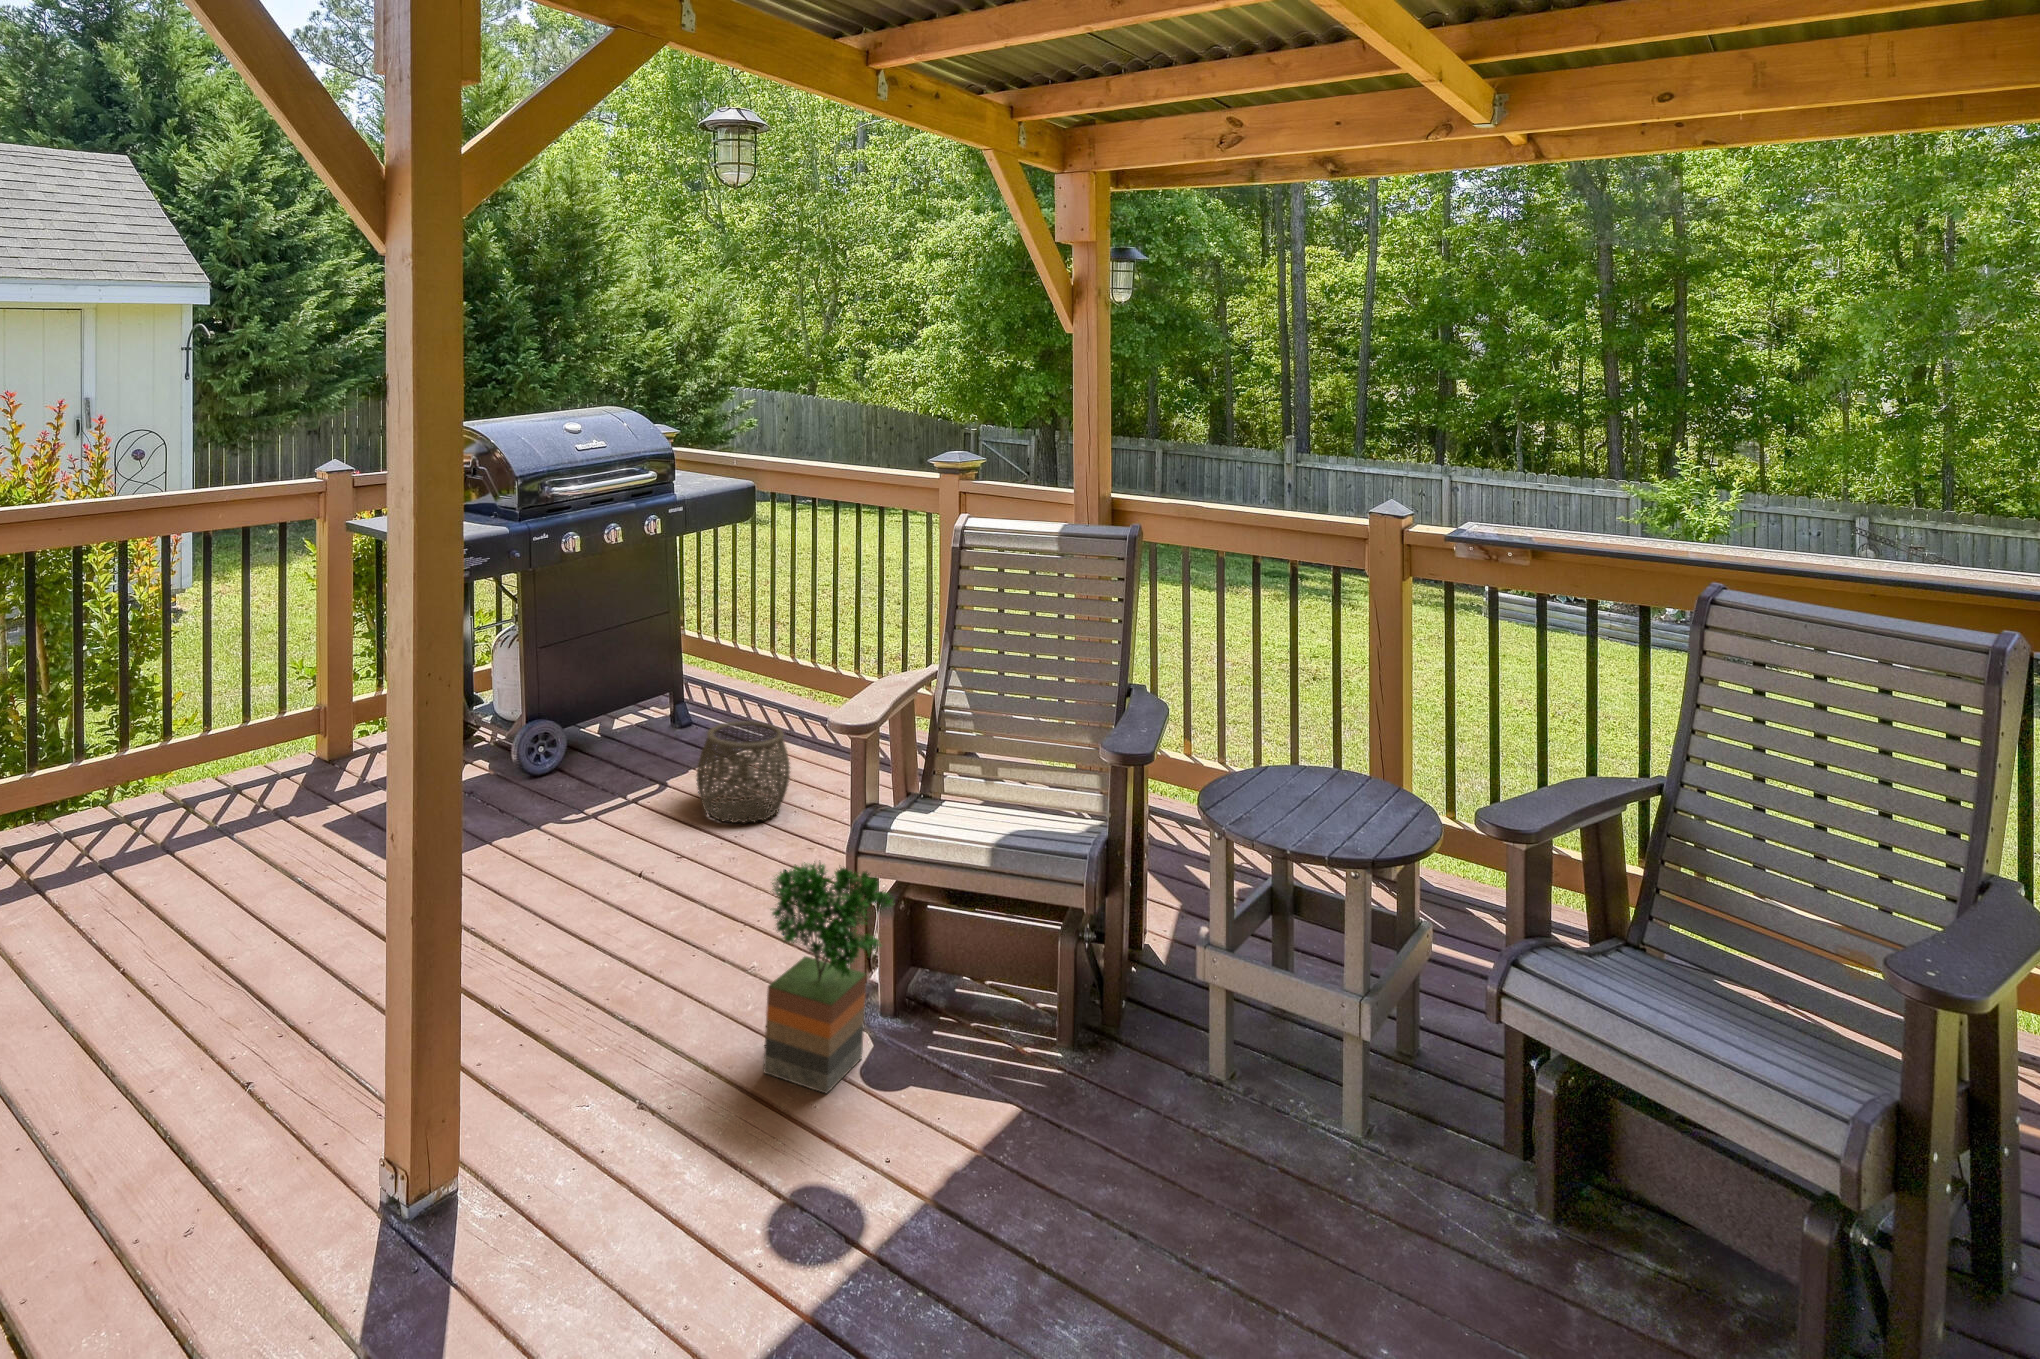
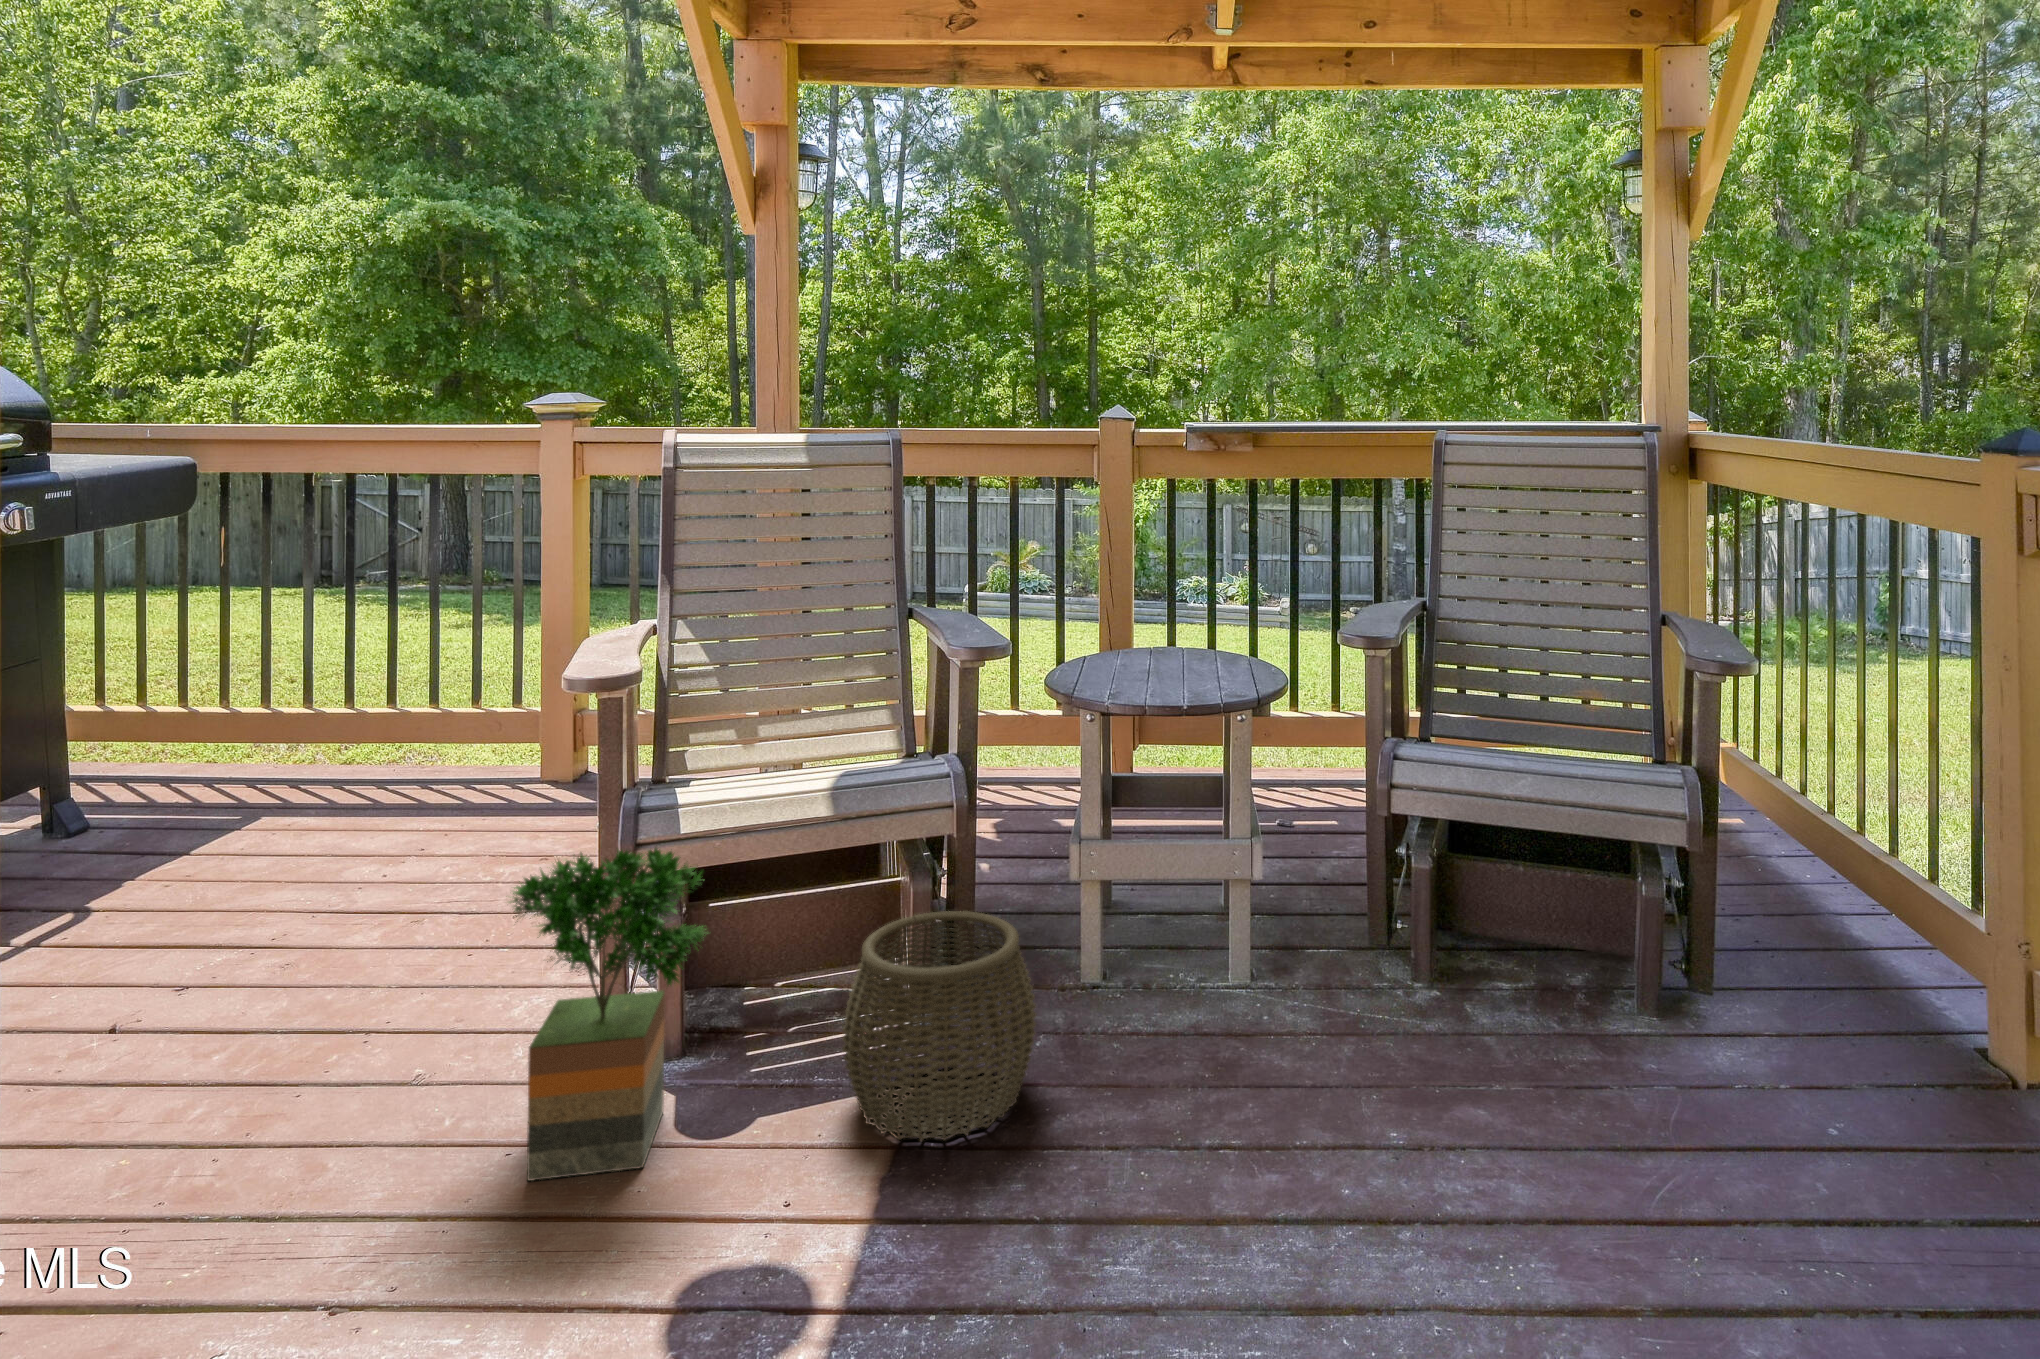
woven basket: present [697,721,790,823] -> present [842,911,1036,1142]

